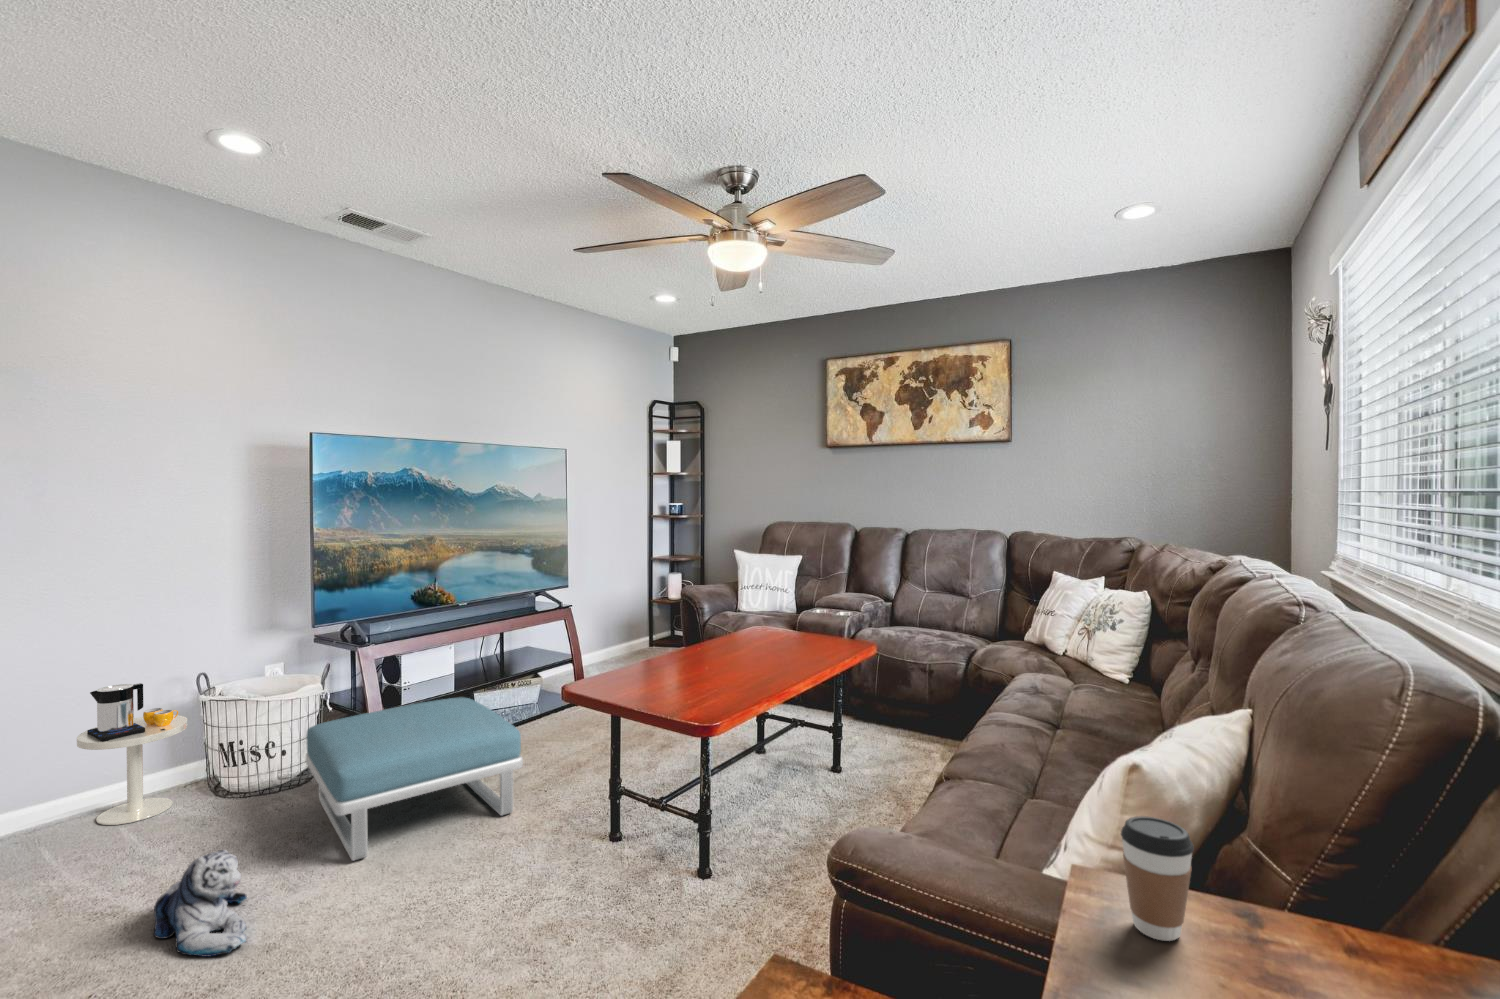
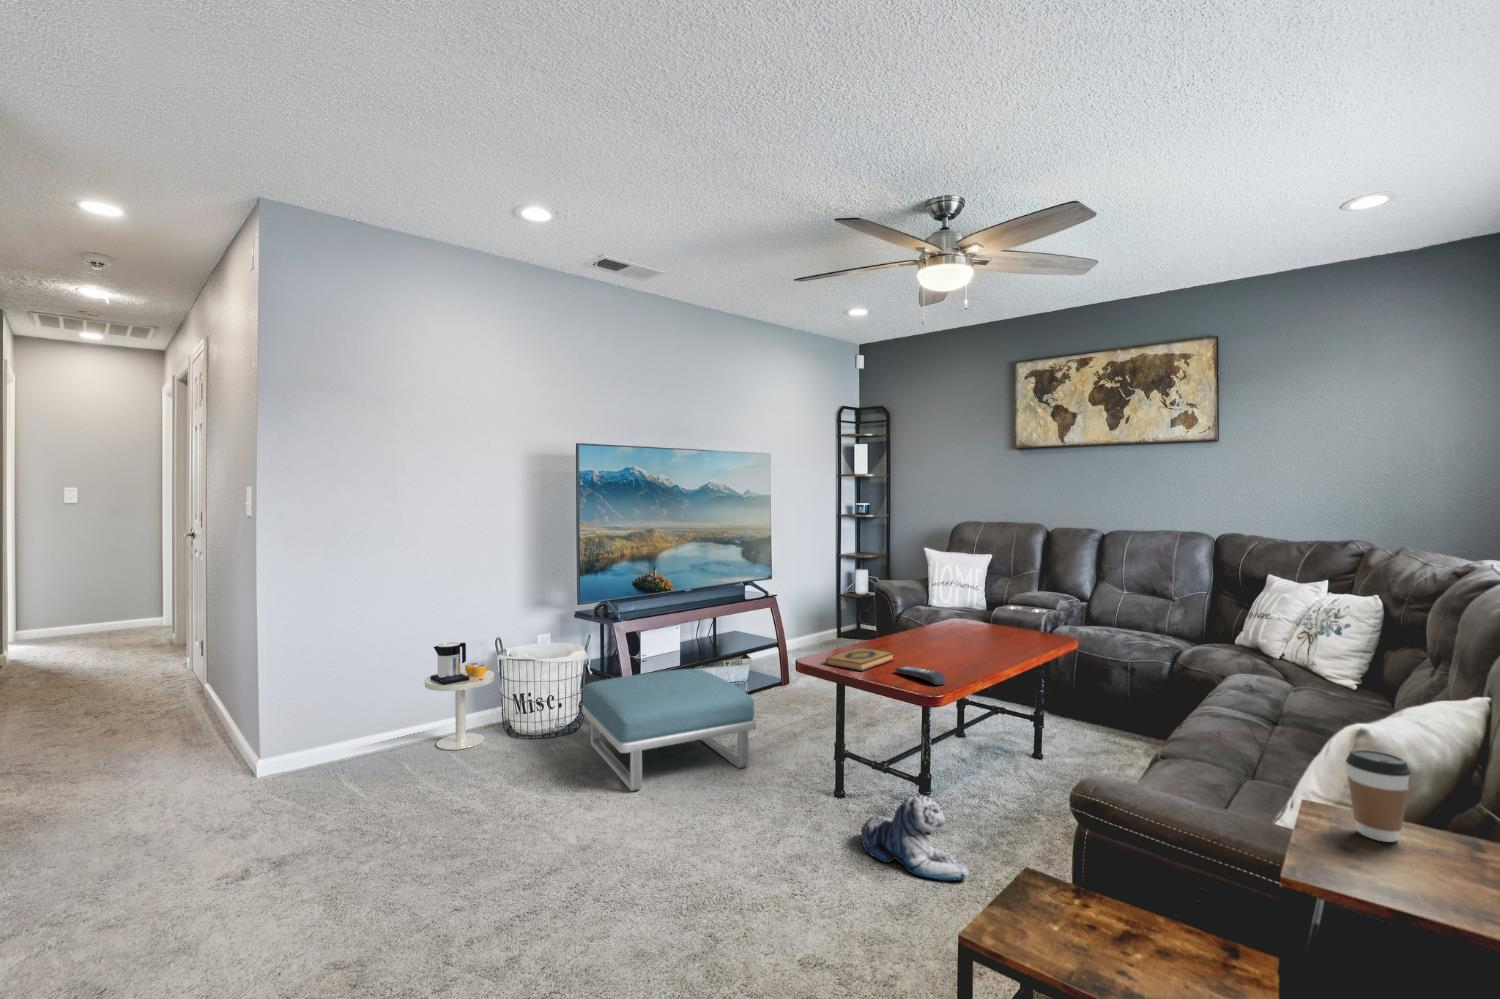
hardback book: none [598,667,679,696] -> present [826,648,894,671]
remote control: none [675,688,727,709] -> present [896,667,946,685]
plush toy: present [153,850,247,956] -> present [861,794,969,881]

